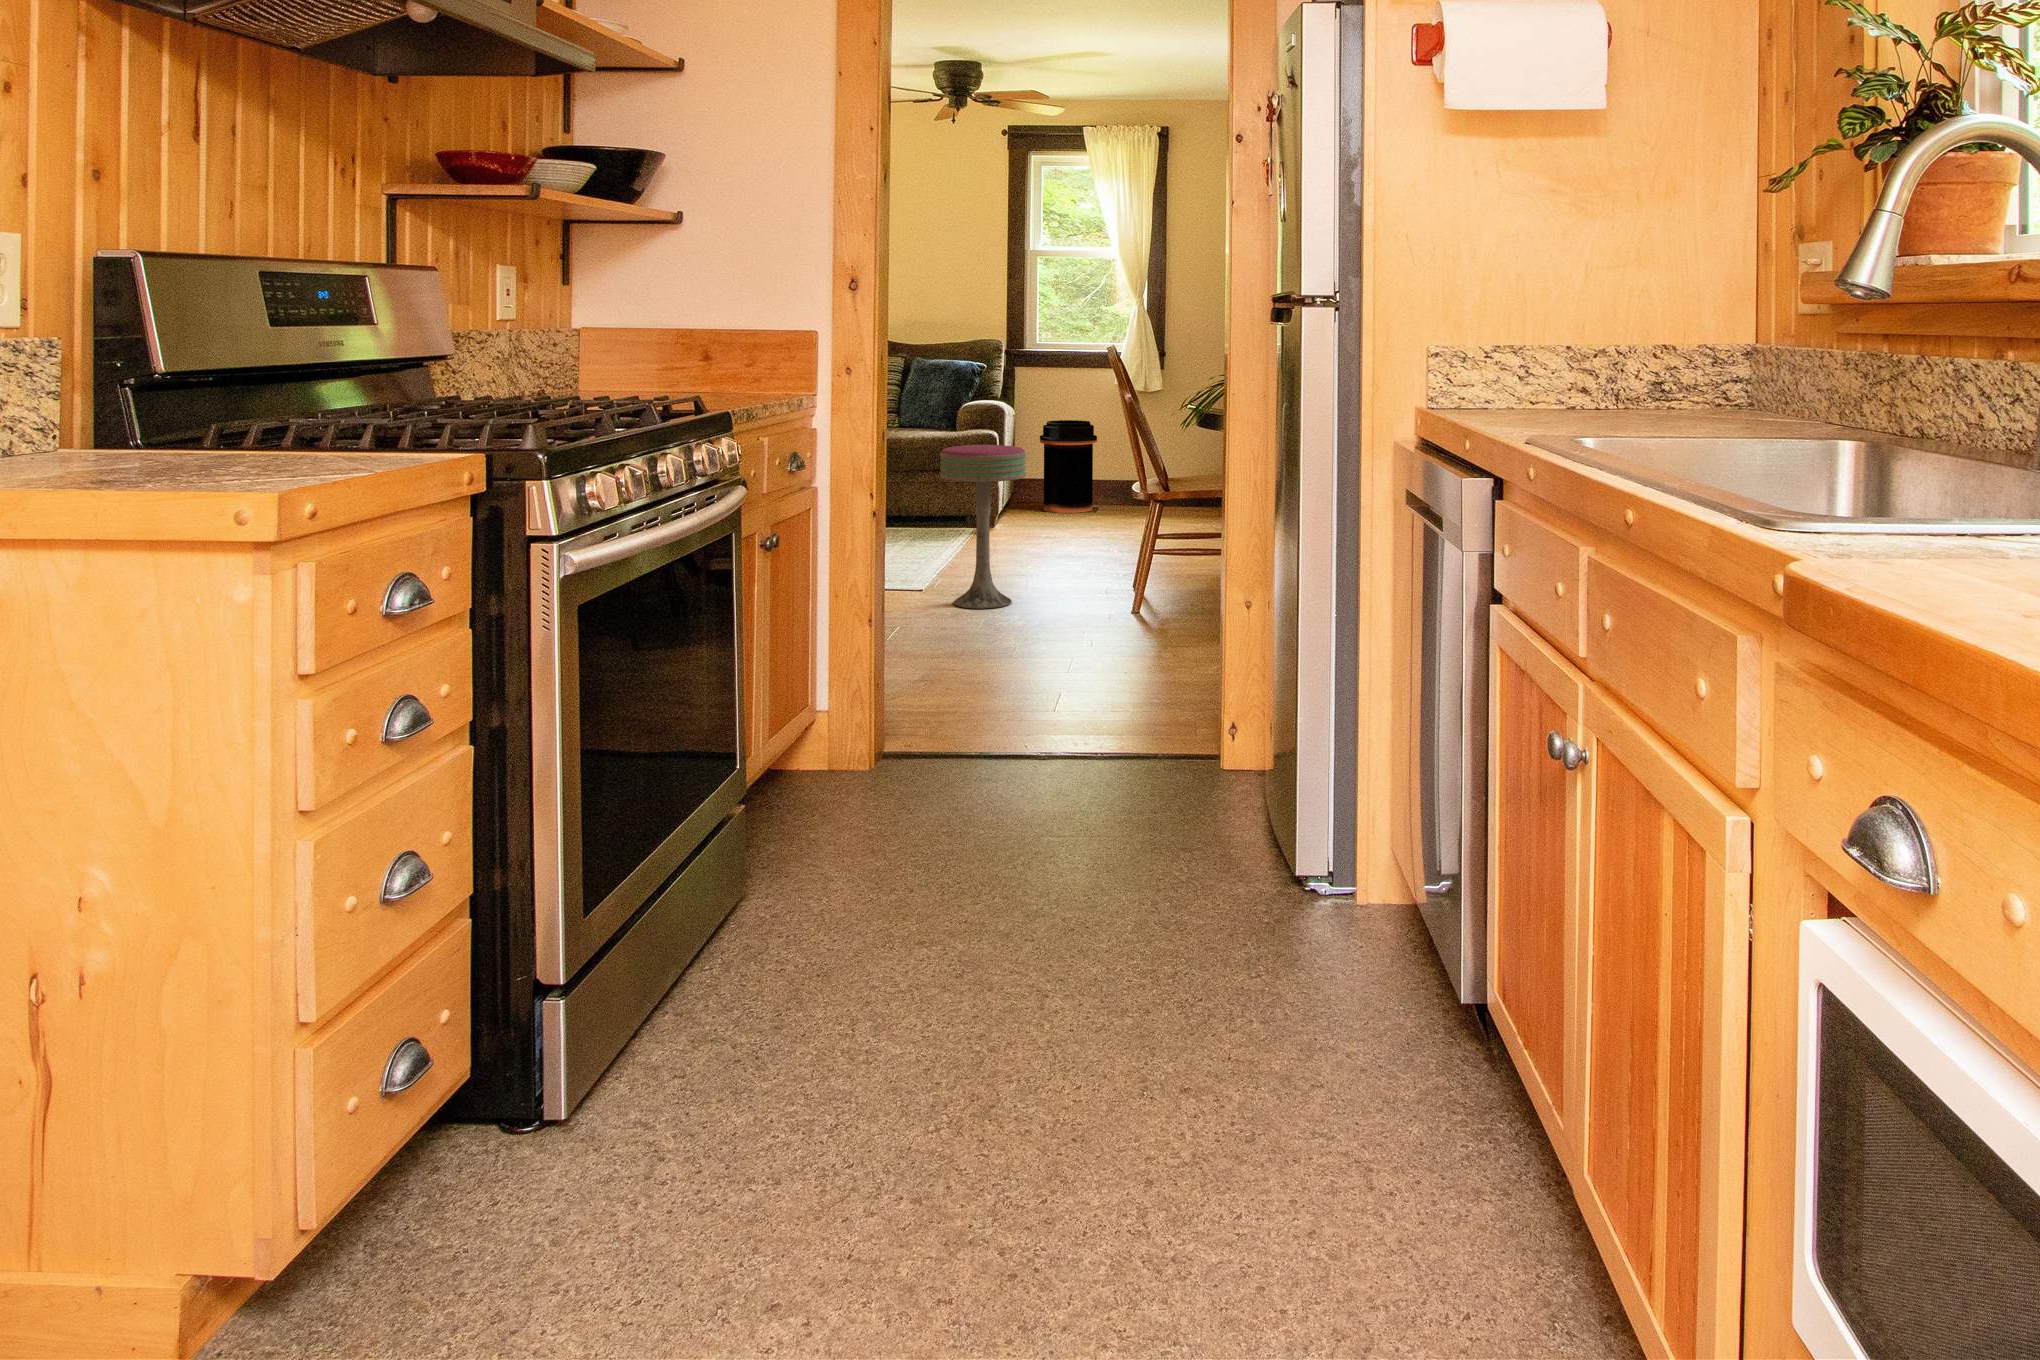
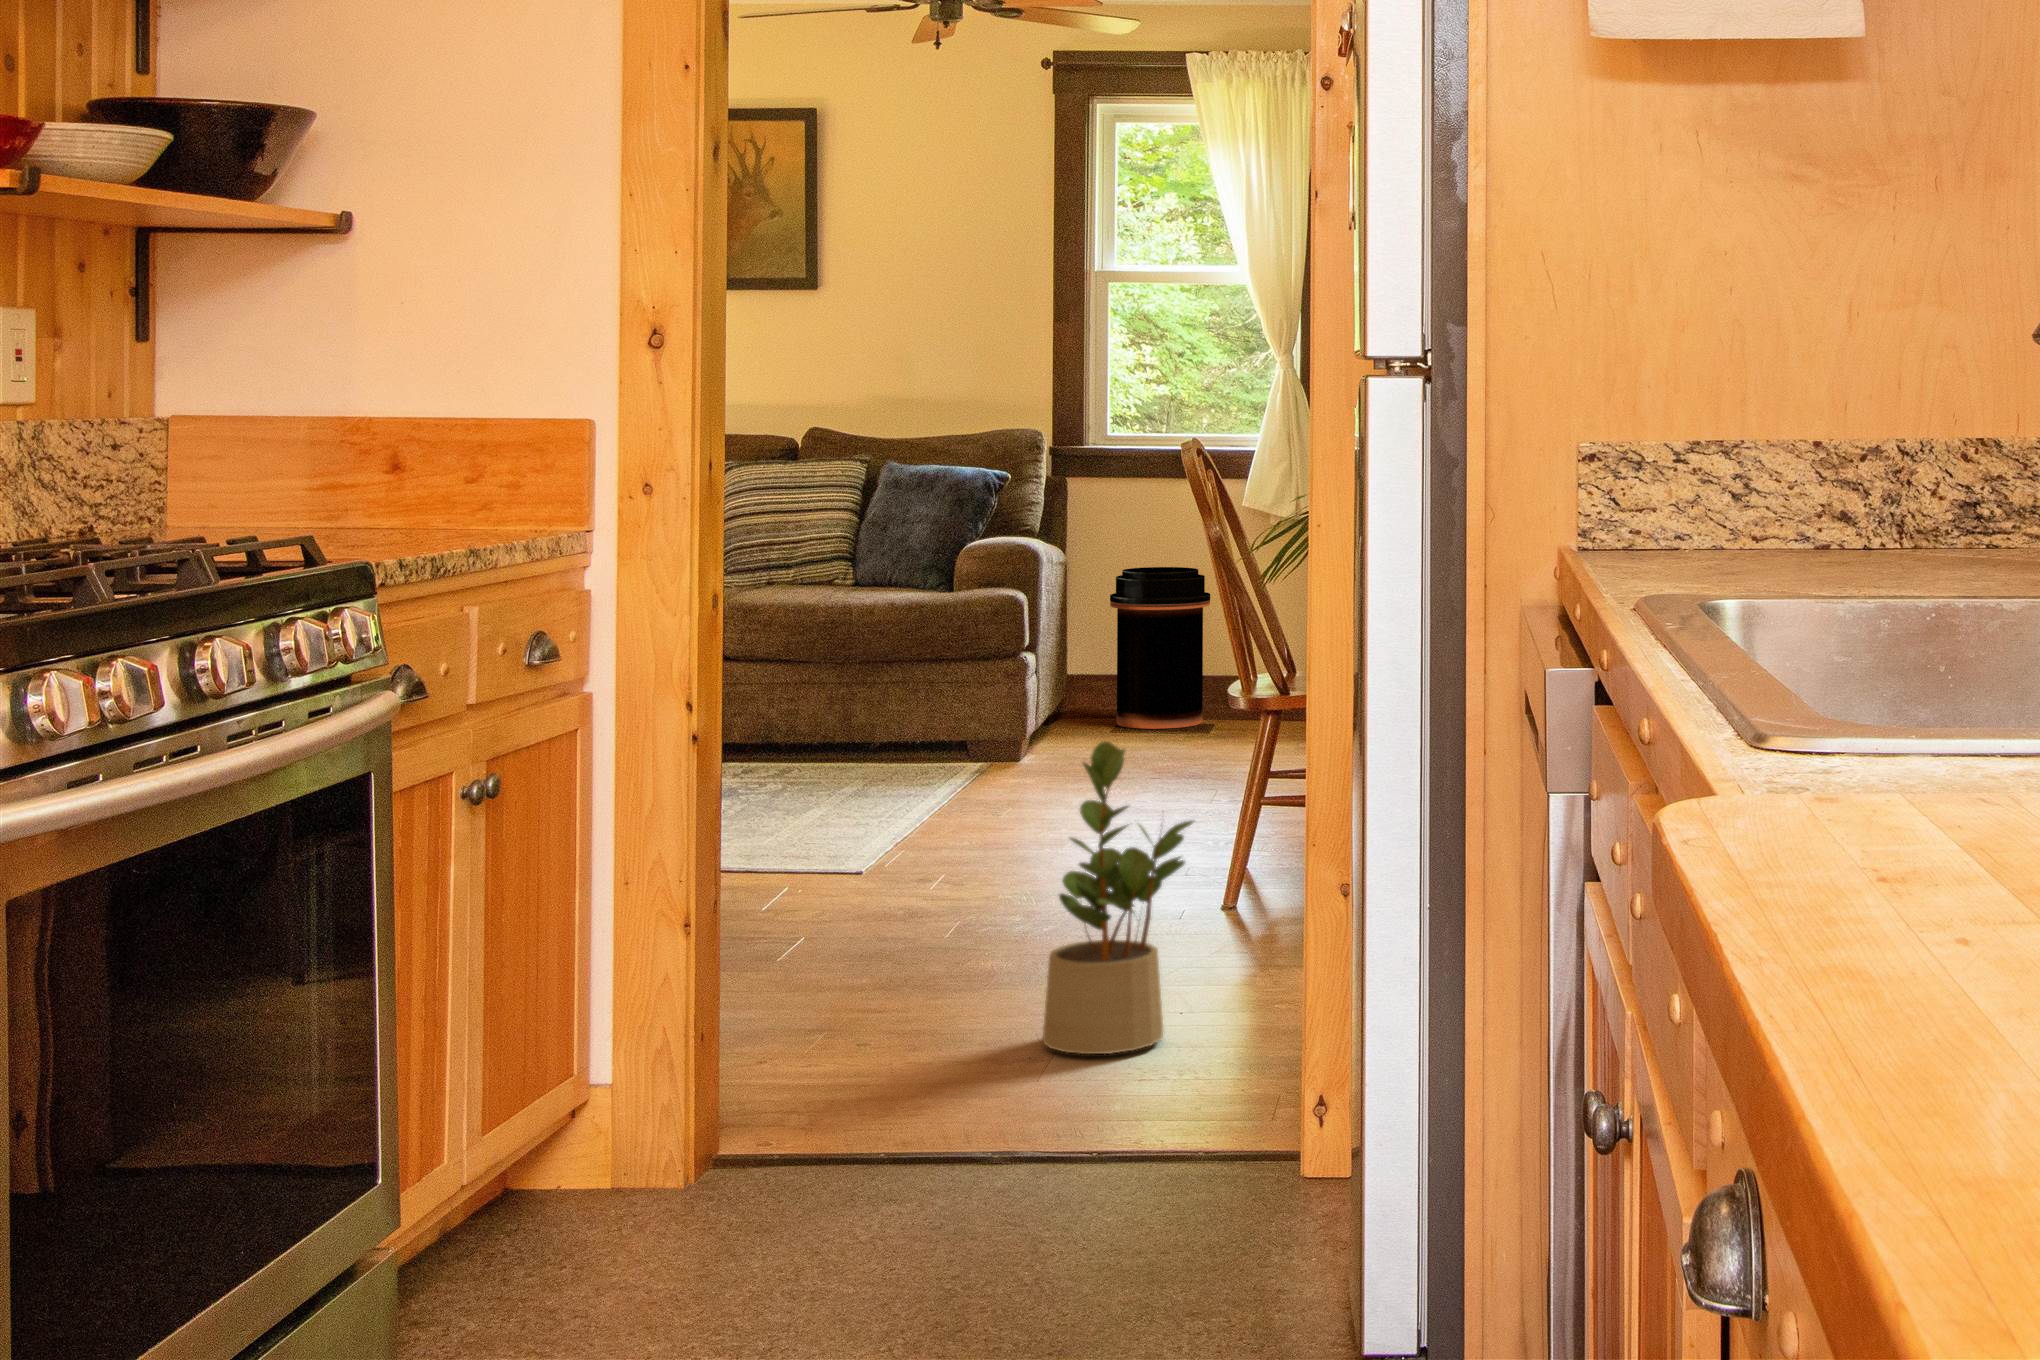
bar stool: present [940,445,1026,609] -> none [886,614,1038,900]
potted plant: none [1055,519,1140,698] -> present [1043,741,1193,1054]

